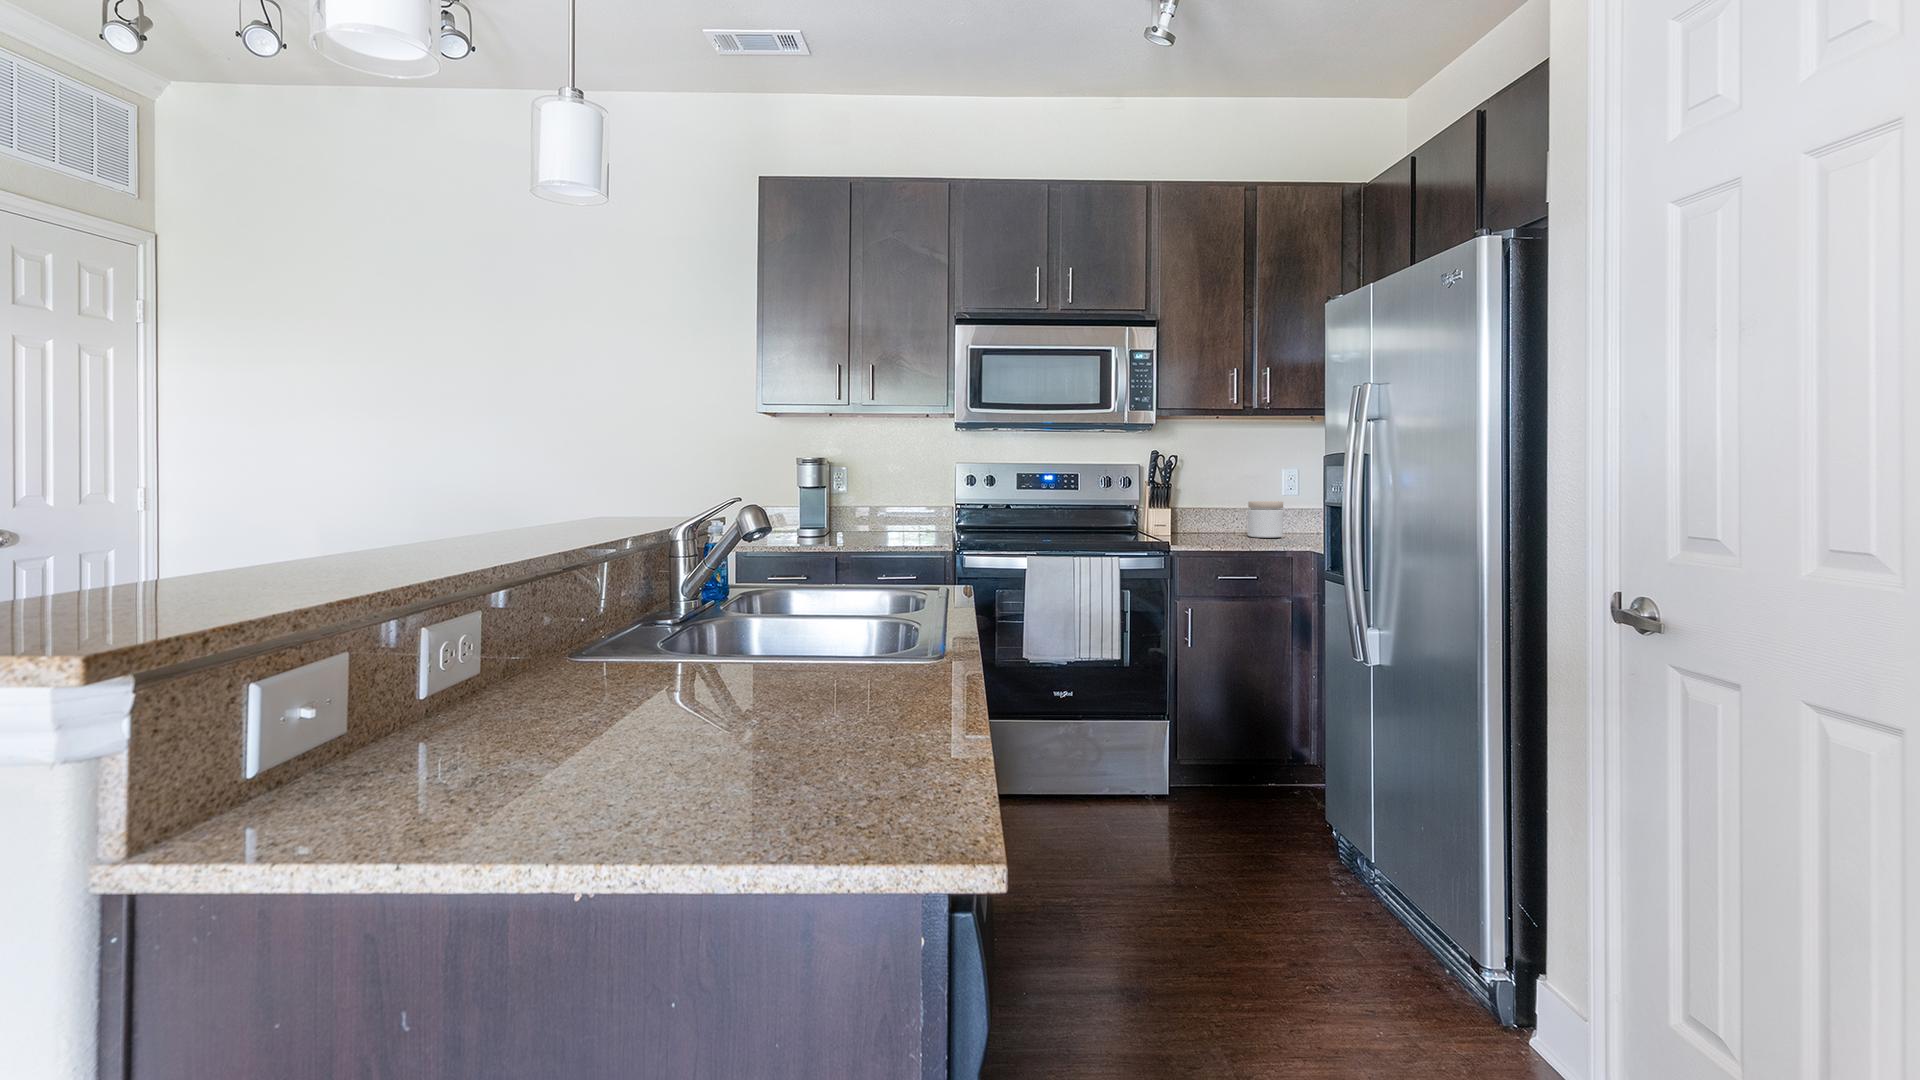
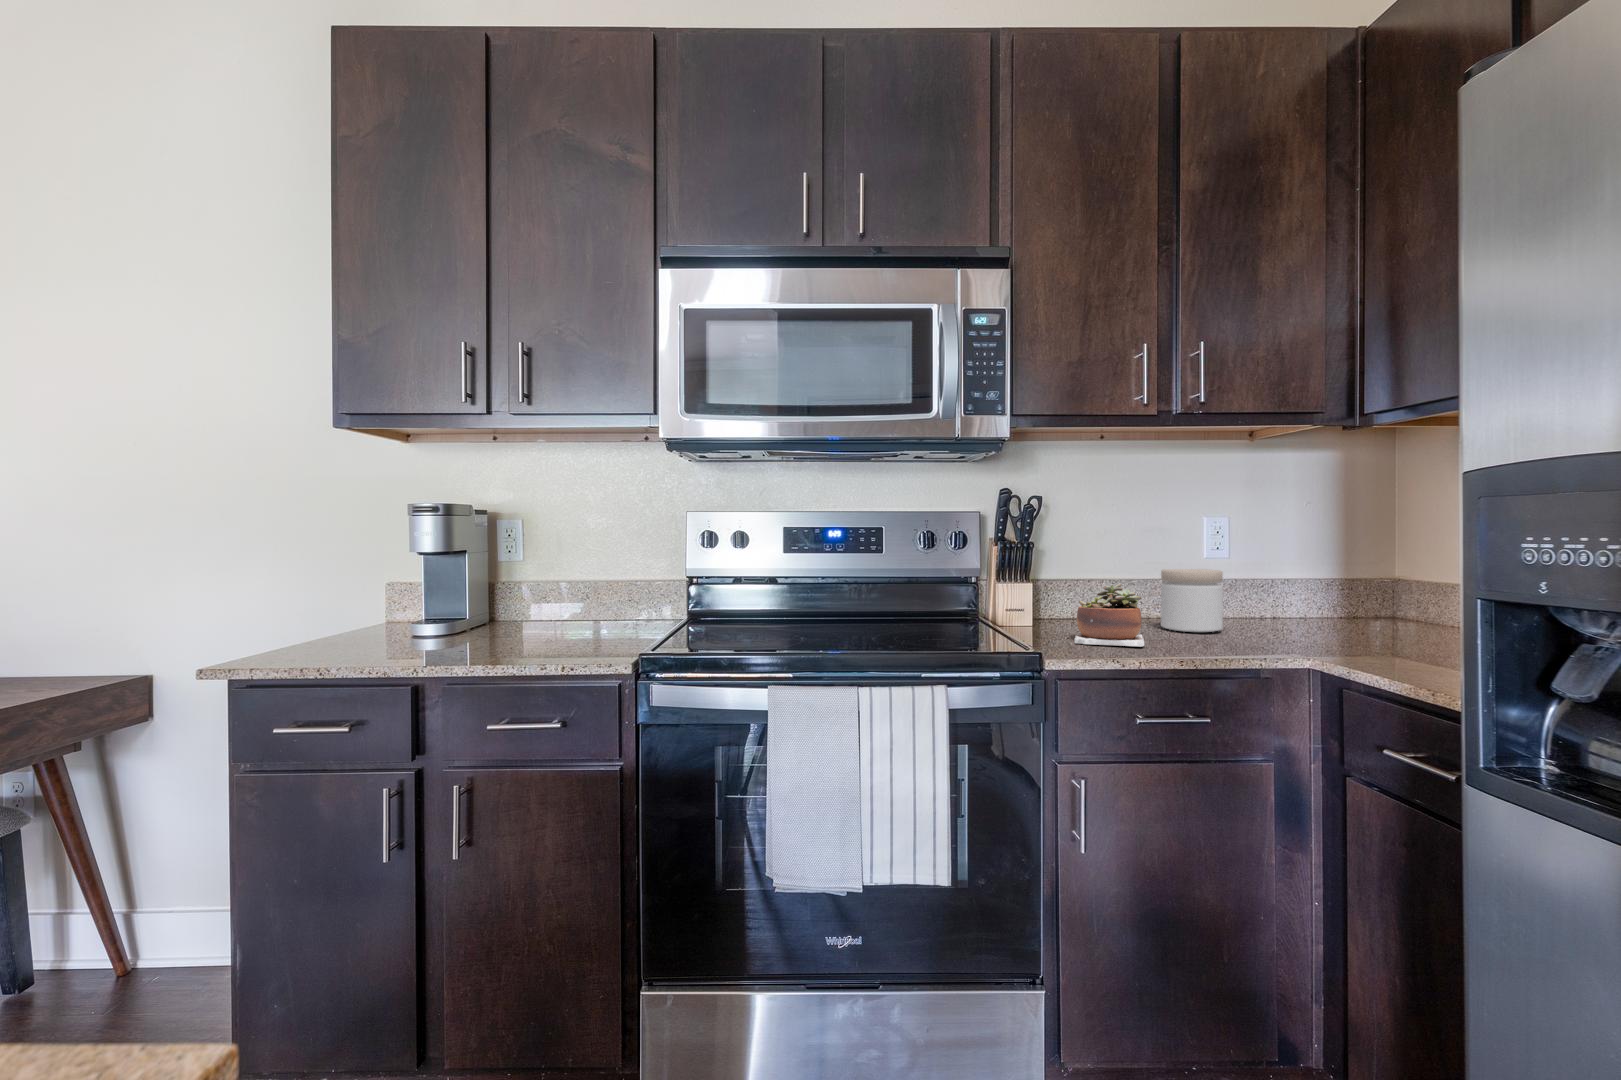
succulent plant: none [1191,508,1232,542] -> present [1074,584,1144,647]

